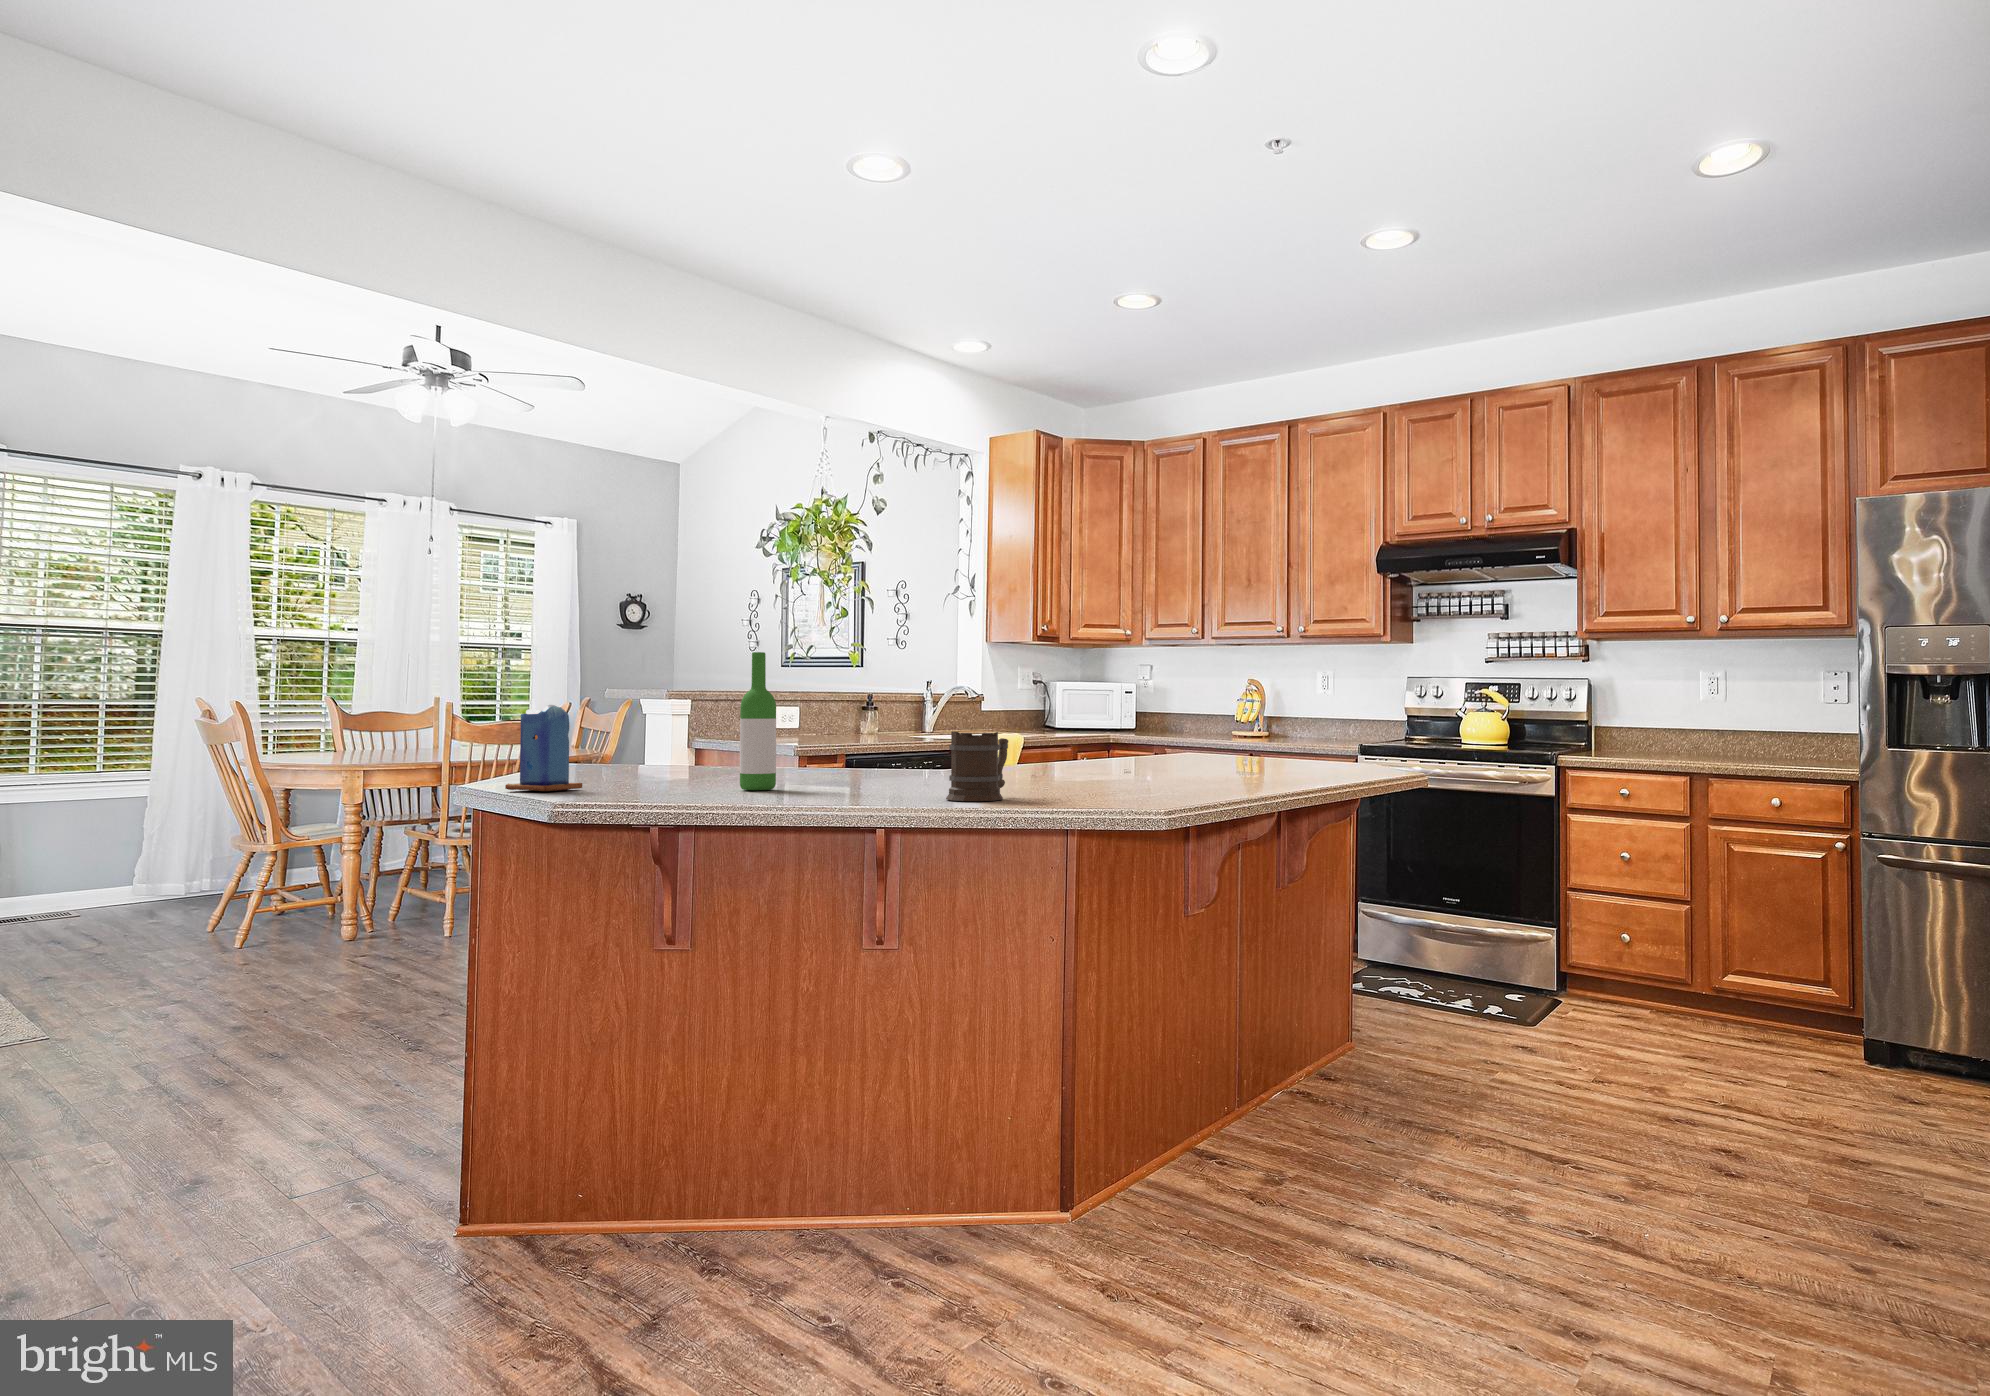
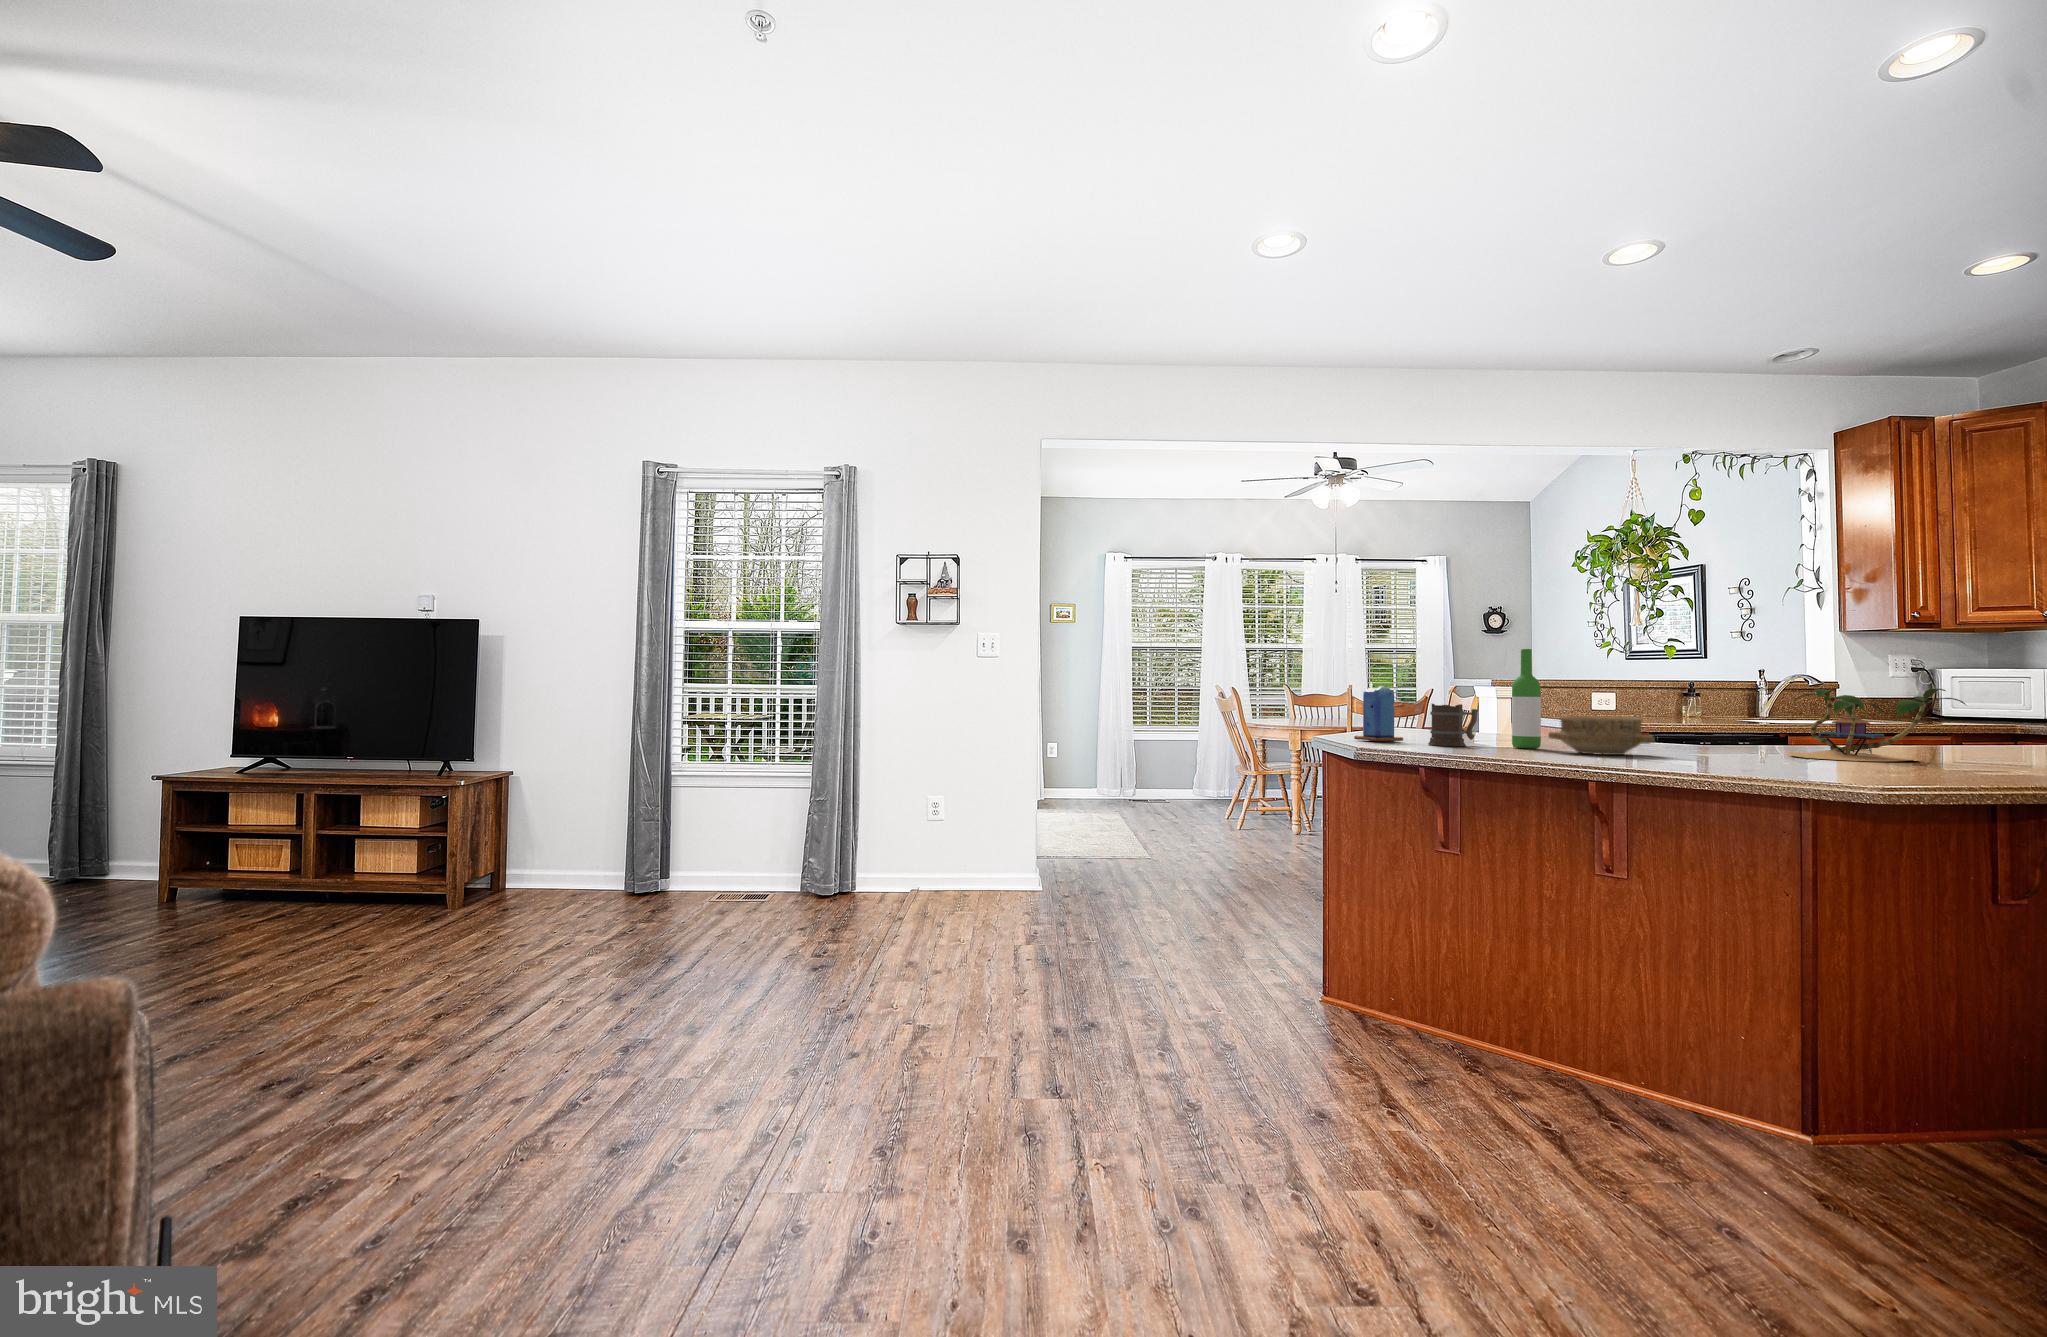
plant: none [1024,704,1170,785] -> present [1787,689,1967,761]
mug: present [946,731,1008,801] -> present [1428,704,1478,746]
ceramic bowl: none [795,744,915,795] -> present [1548,716,1655,755]

